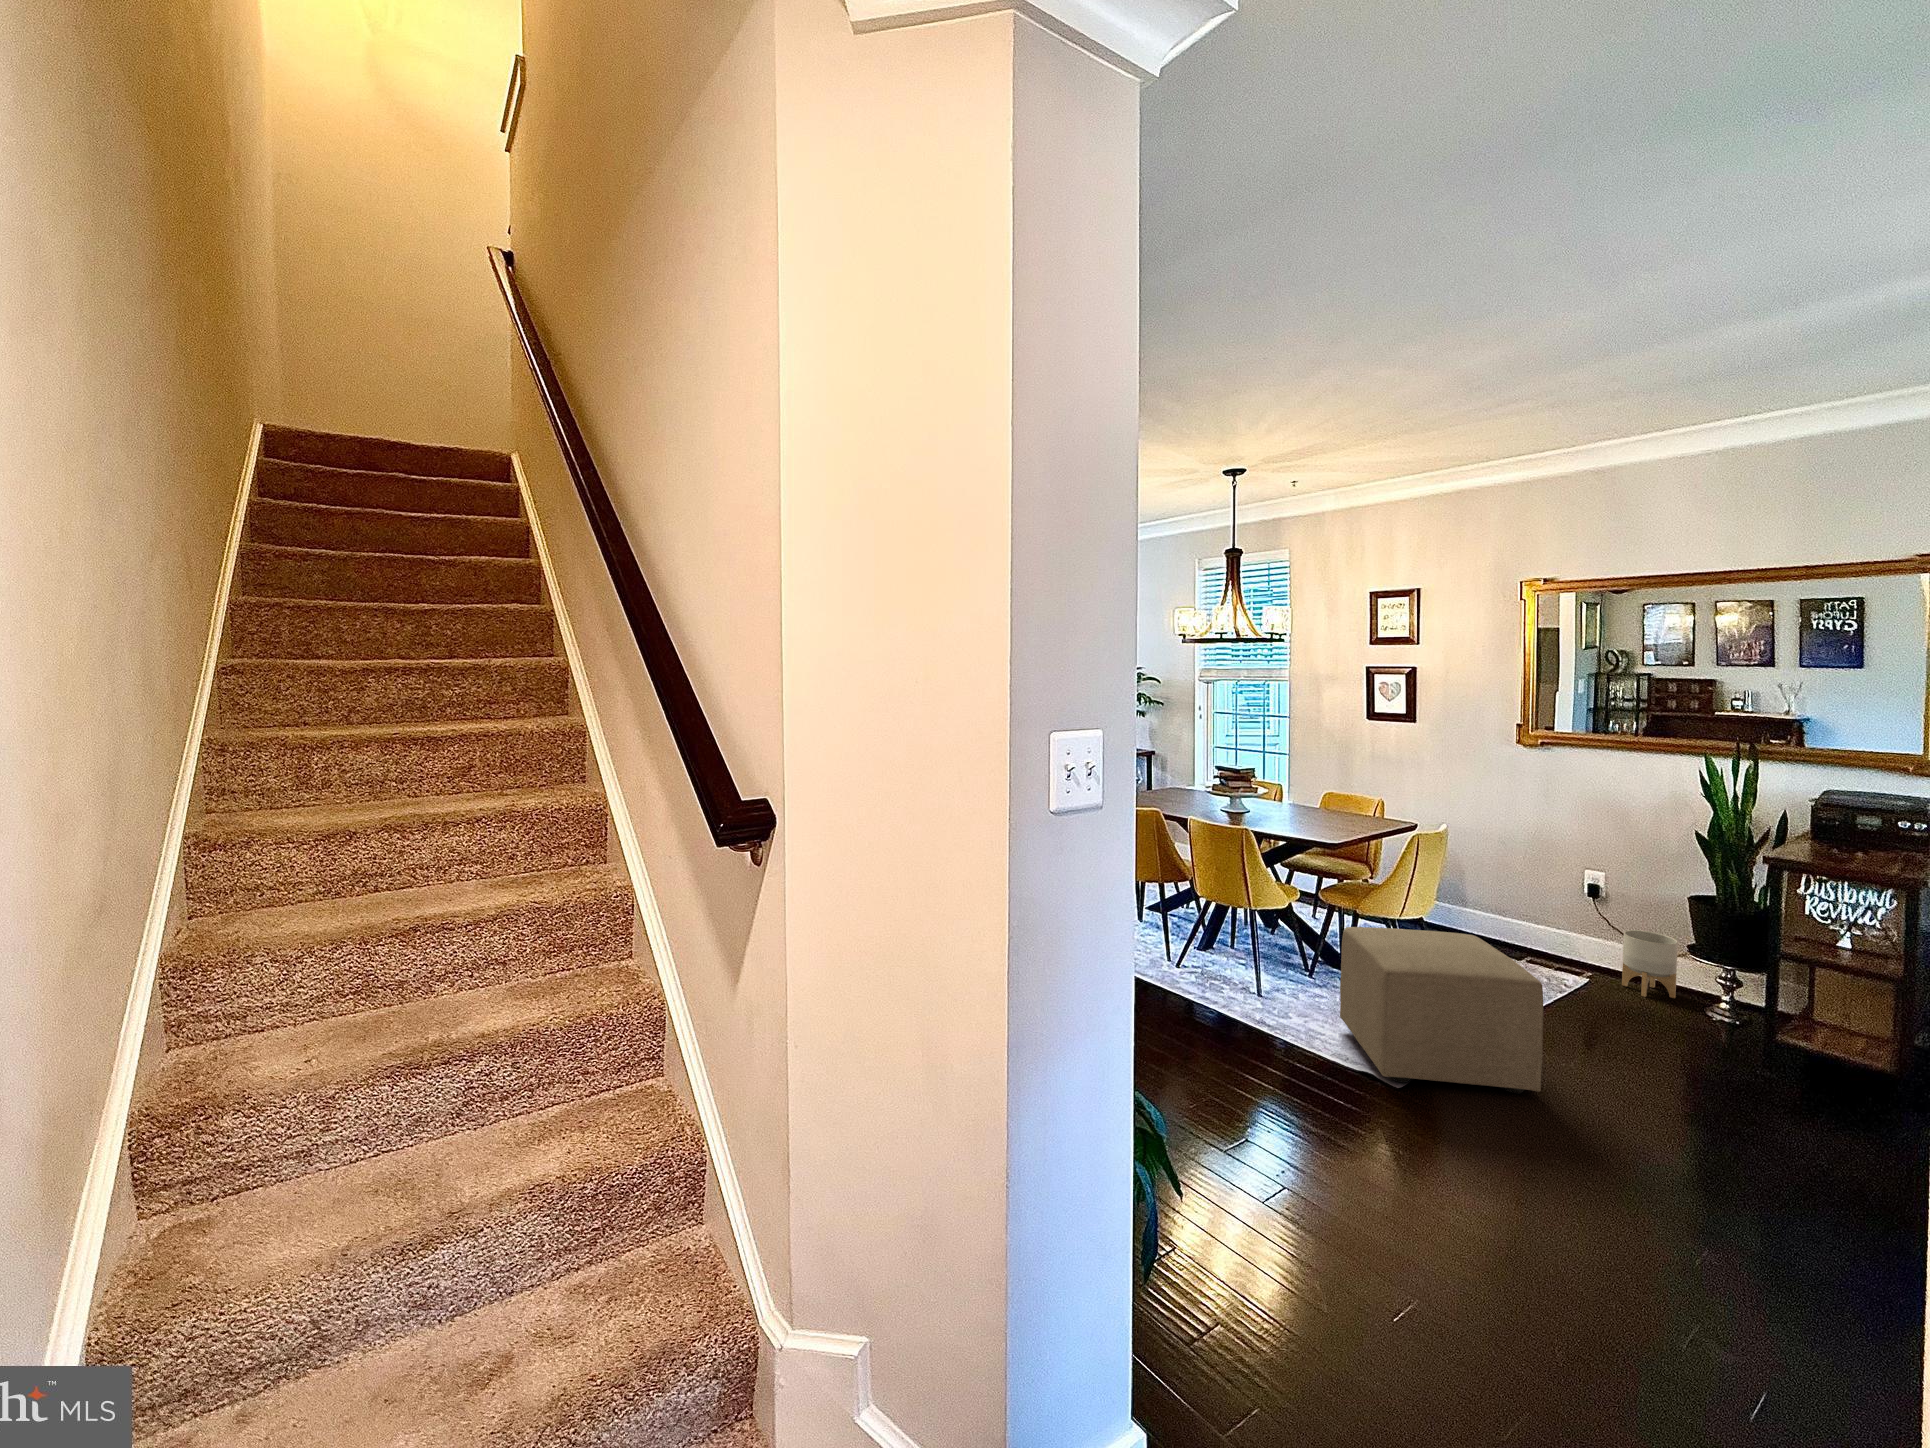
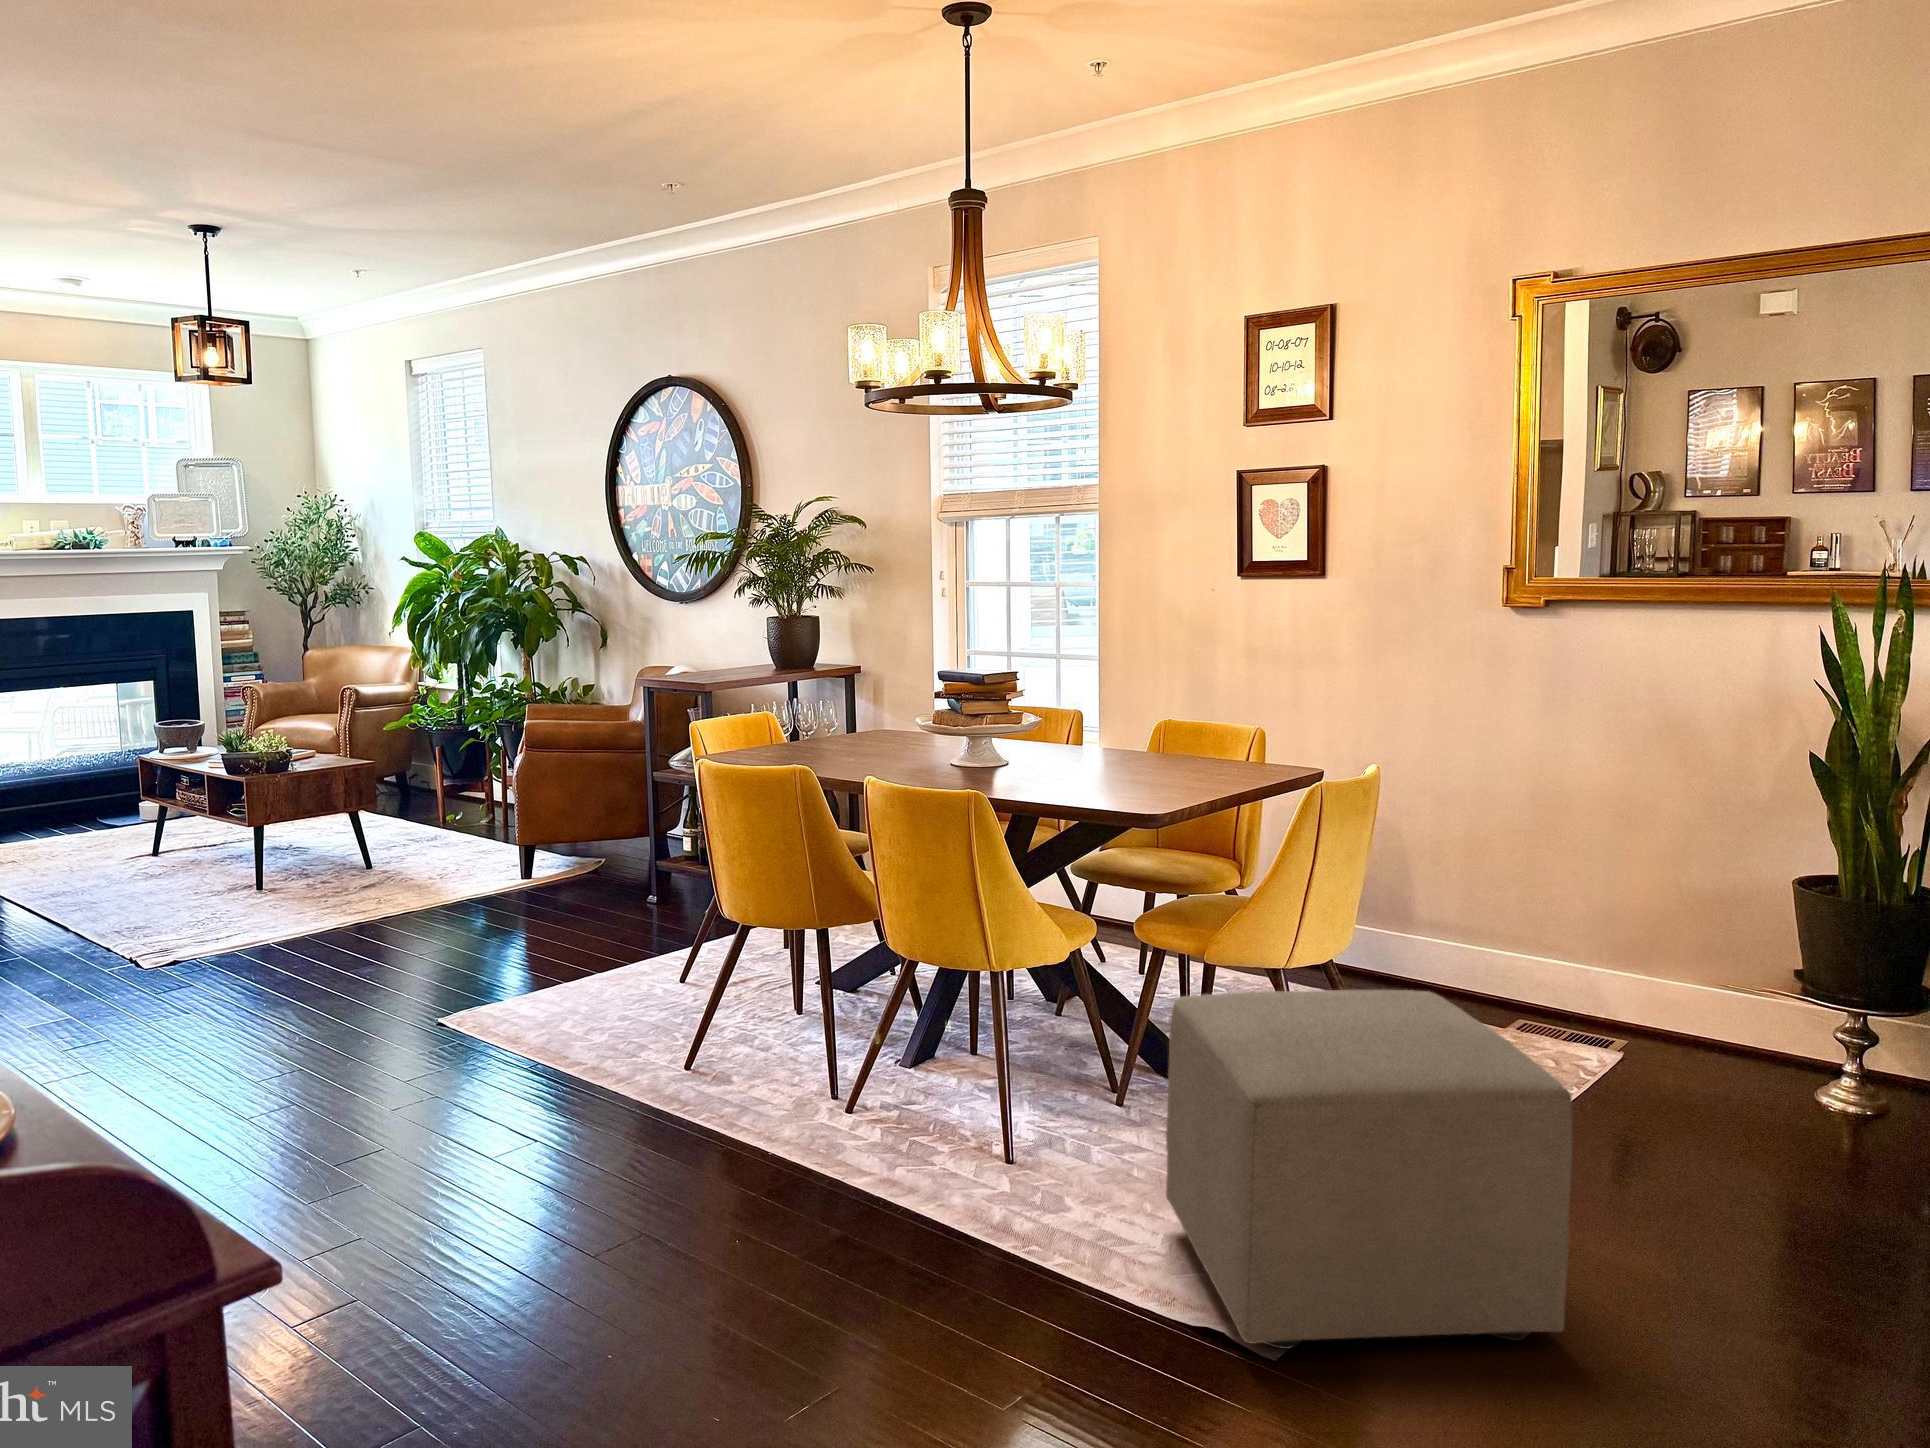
planter: present [1622,930,1678,998] -> none [1674,951,1769,1077]

